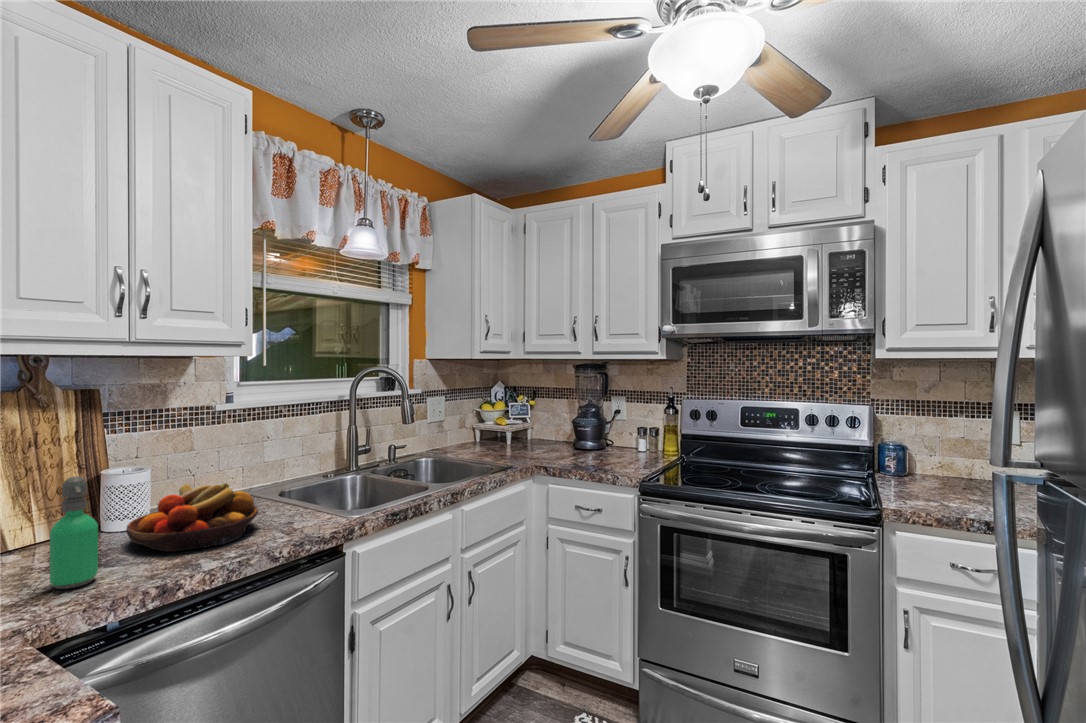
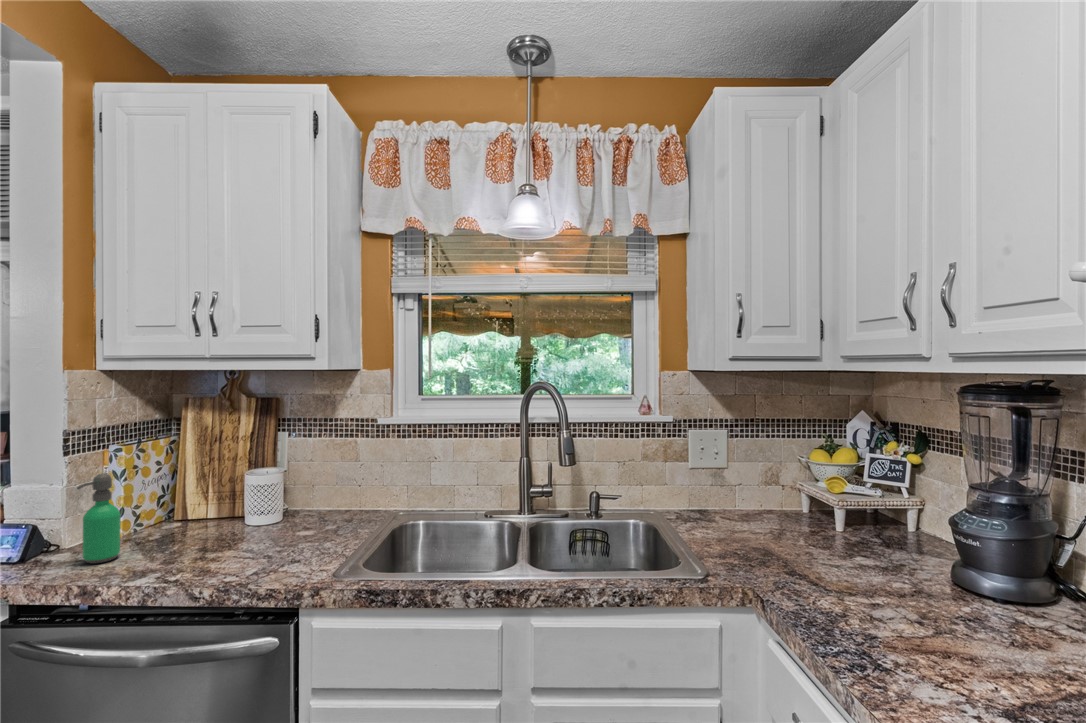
fruit bowl: present [126,483,258,552] -> none [172,493,291,564]

